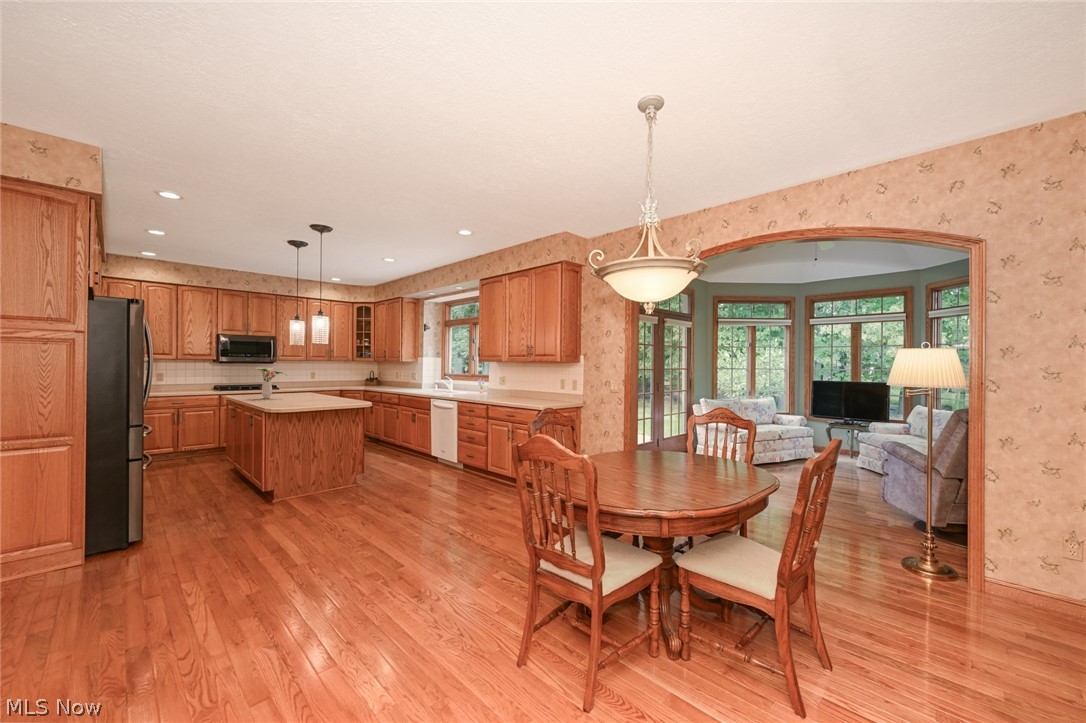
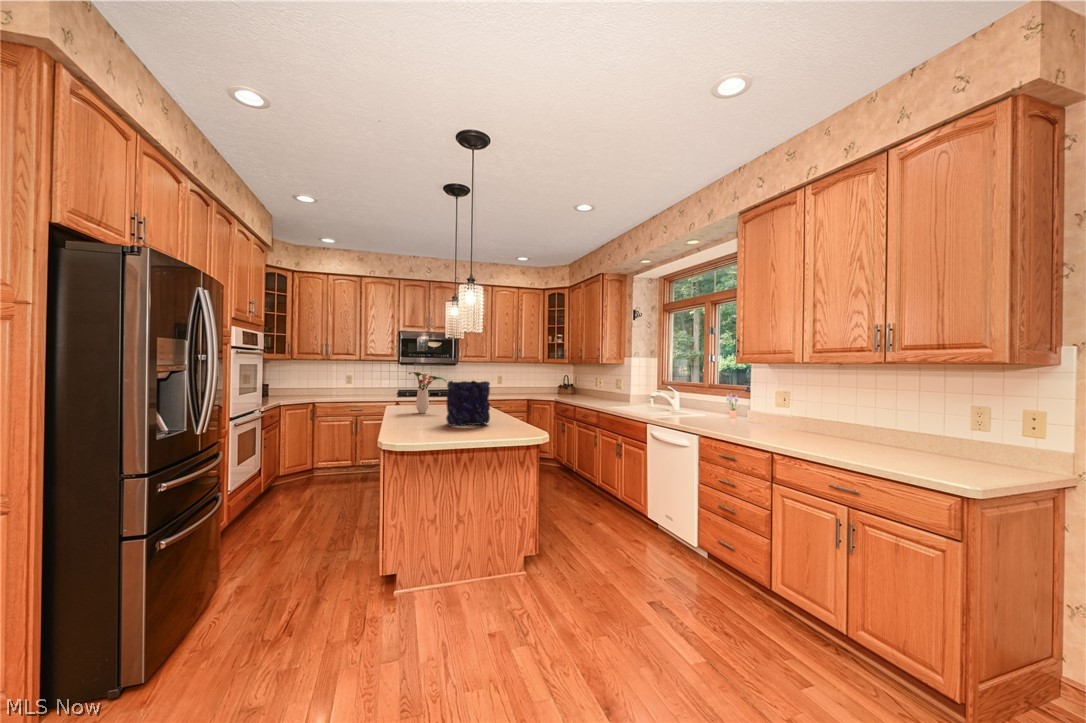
vase: none [297,373,328,403] -> present [446,381,490,426]

